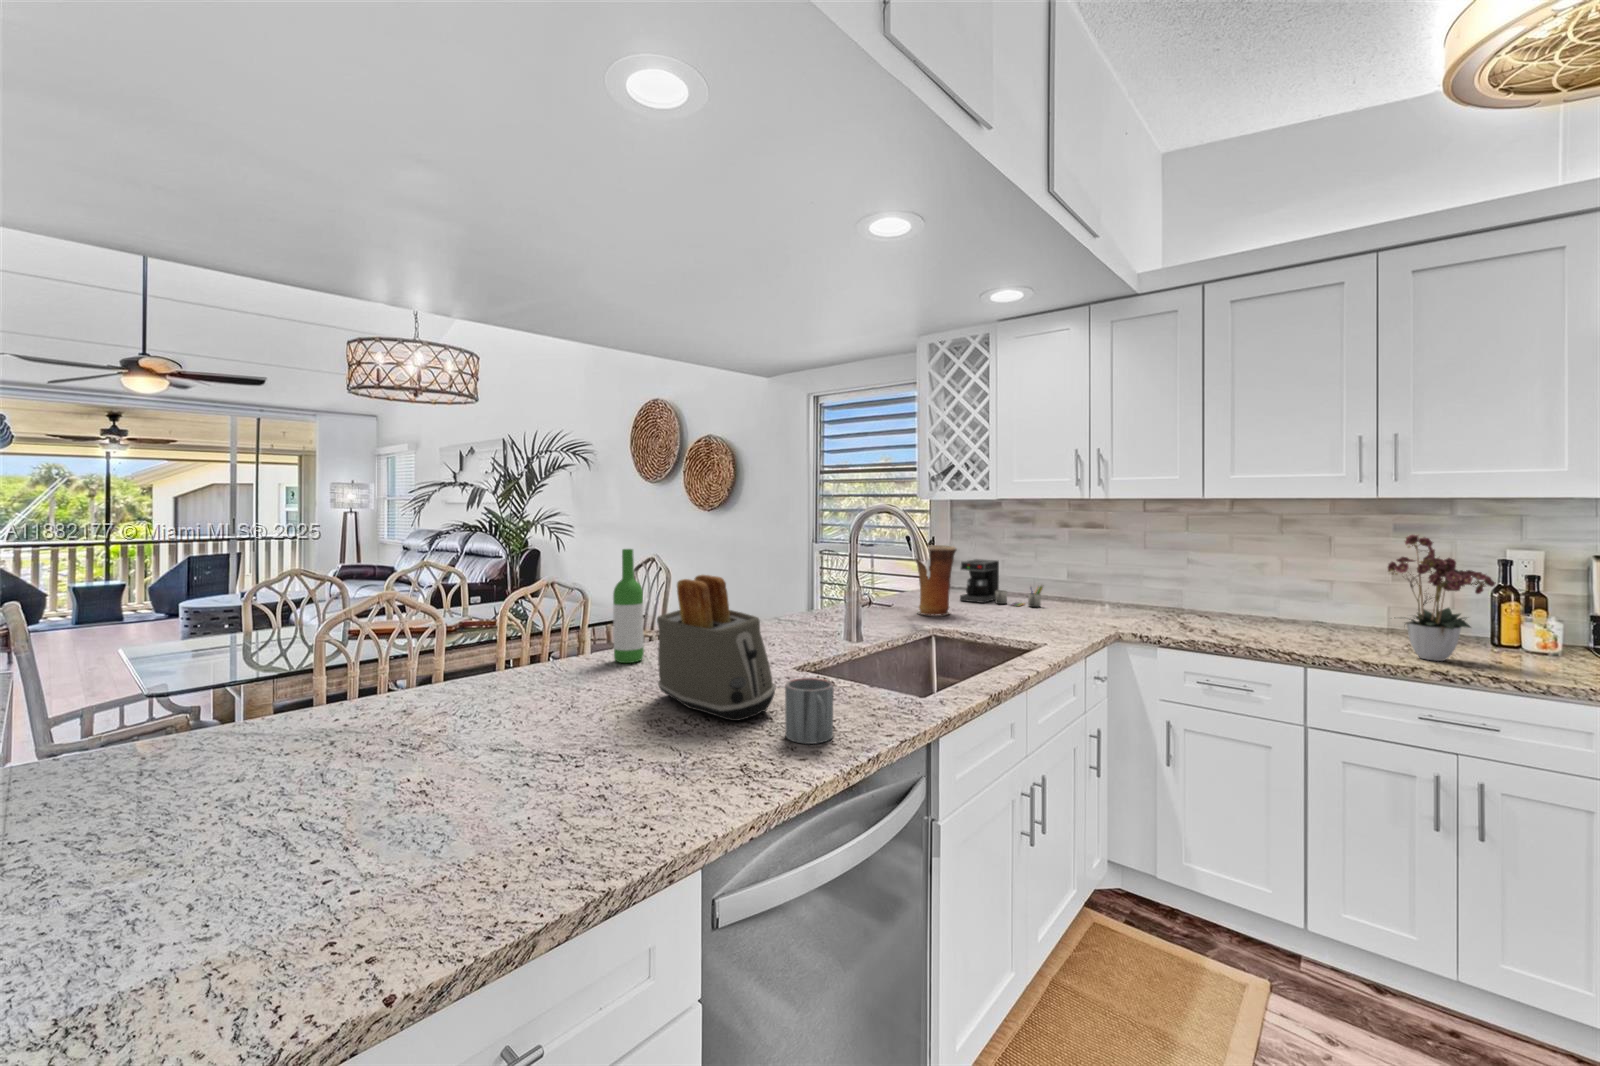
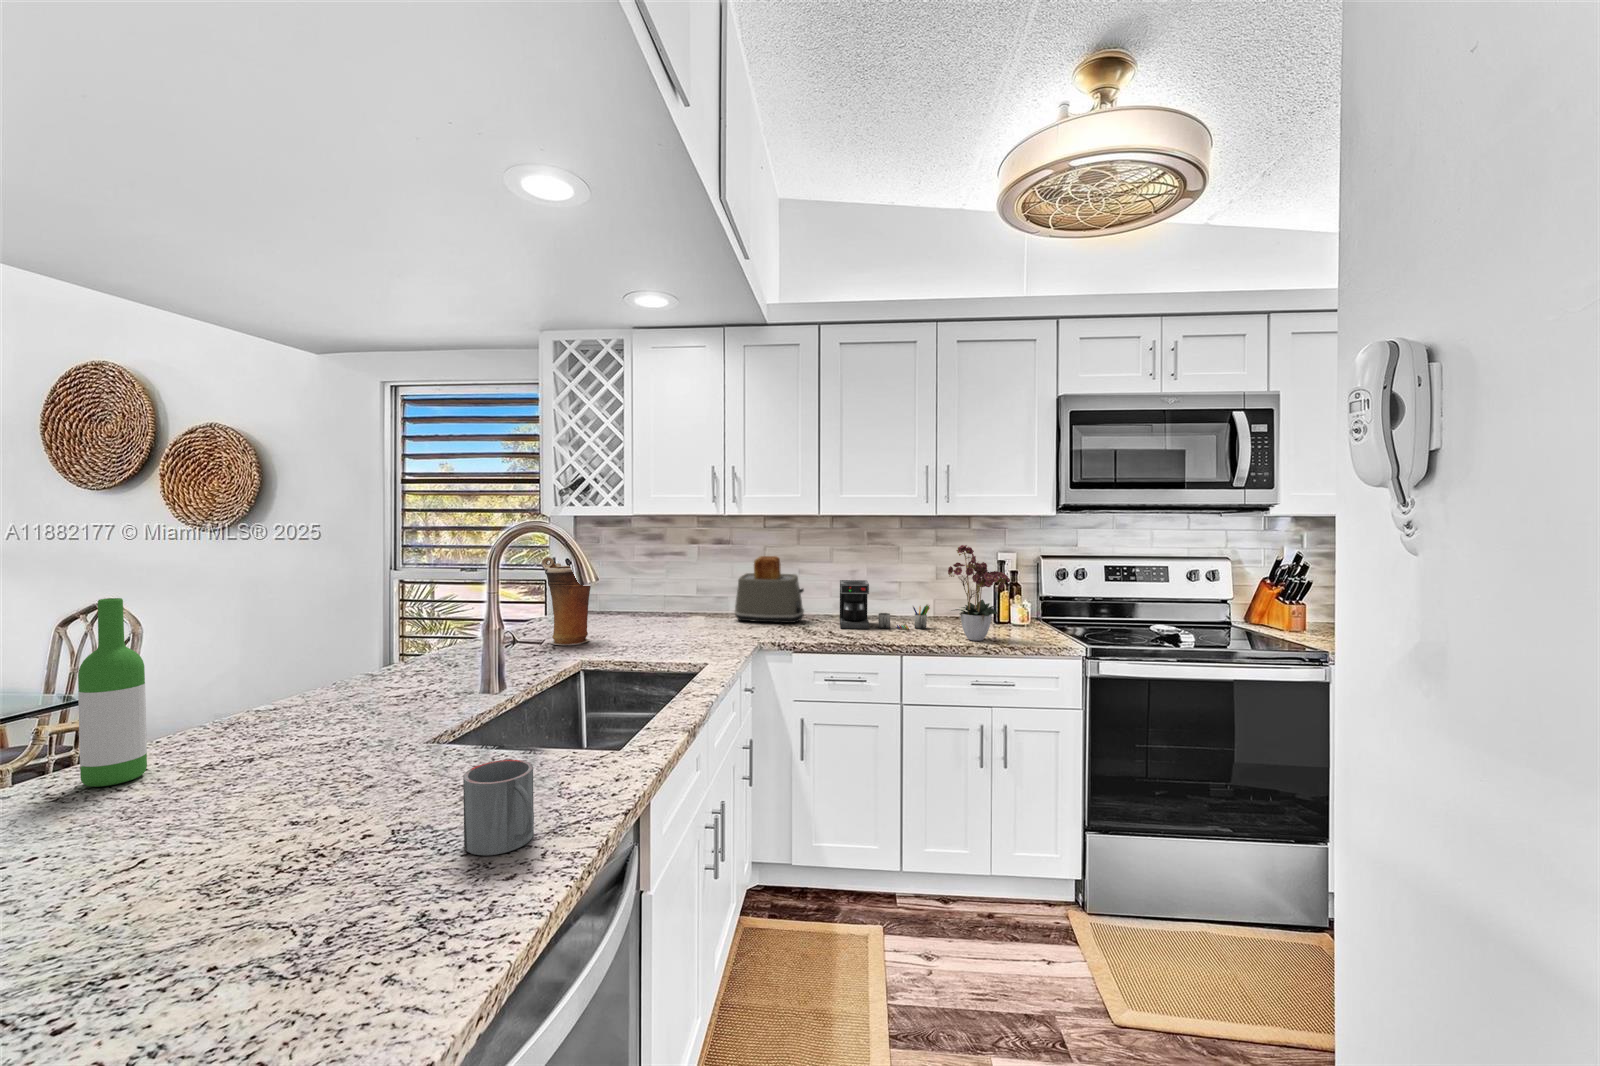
coffee maker: present [960,559,1043,607] -> present [840,580,930,629]
toaster: present [657,575,775,721] -> present [734,556,804,623]

